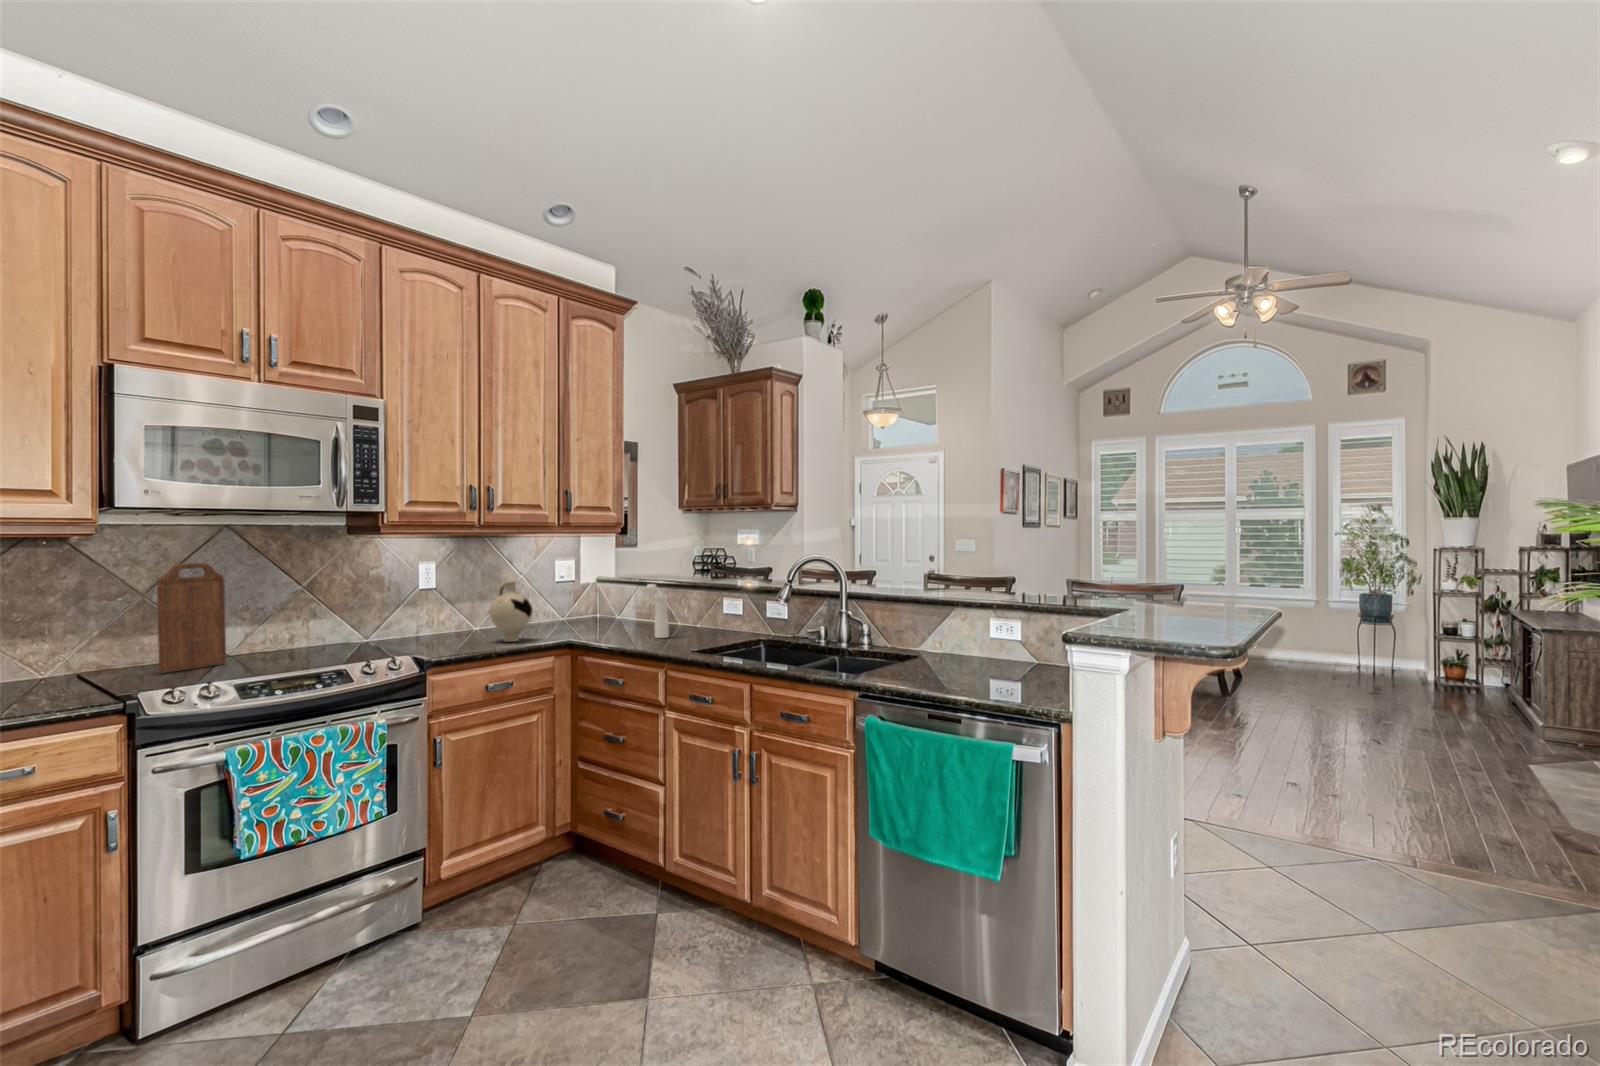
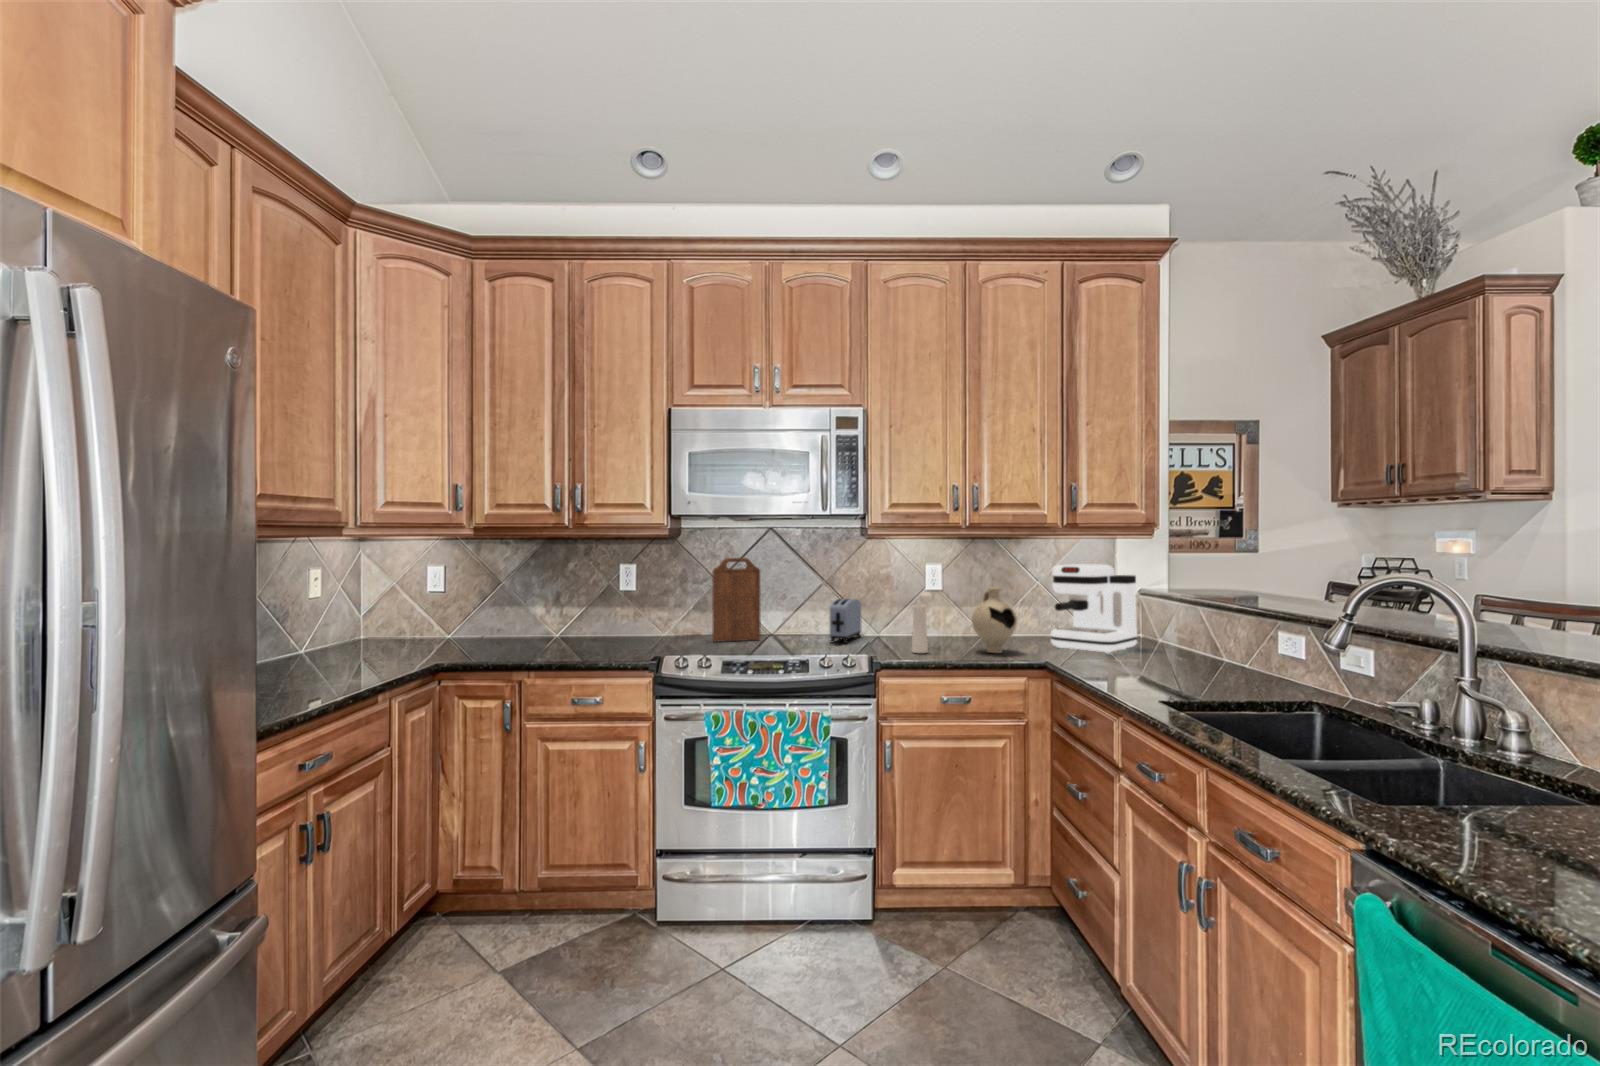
coffee maker: none [548,557,612,632] -> present [1051,564,1137,654]
pepper mill: present [647,584,669,638] -> present [912,592,932,653]
toaster: none [325,604,350,655] -> present [830,599,861,643]

